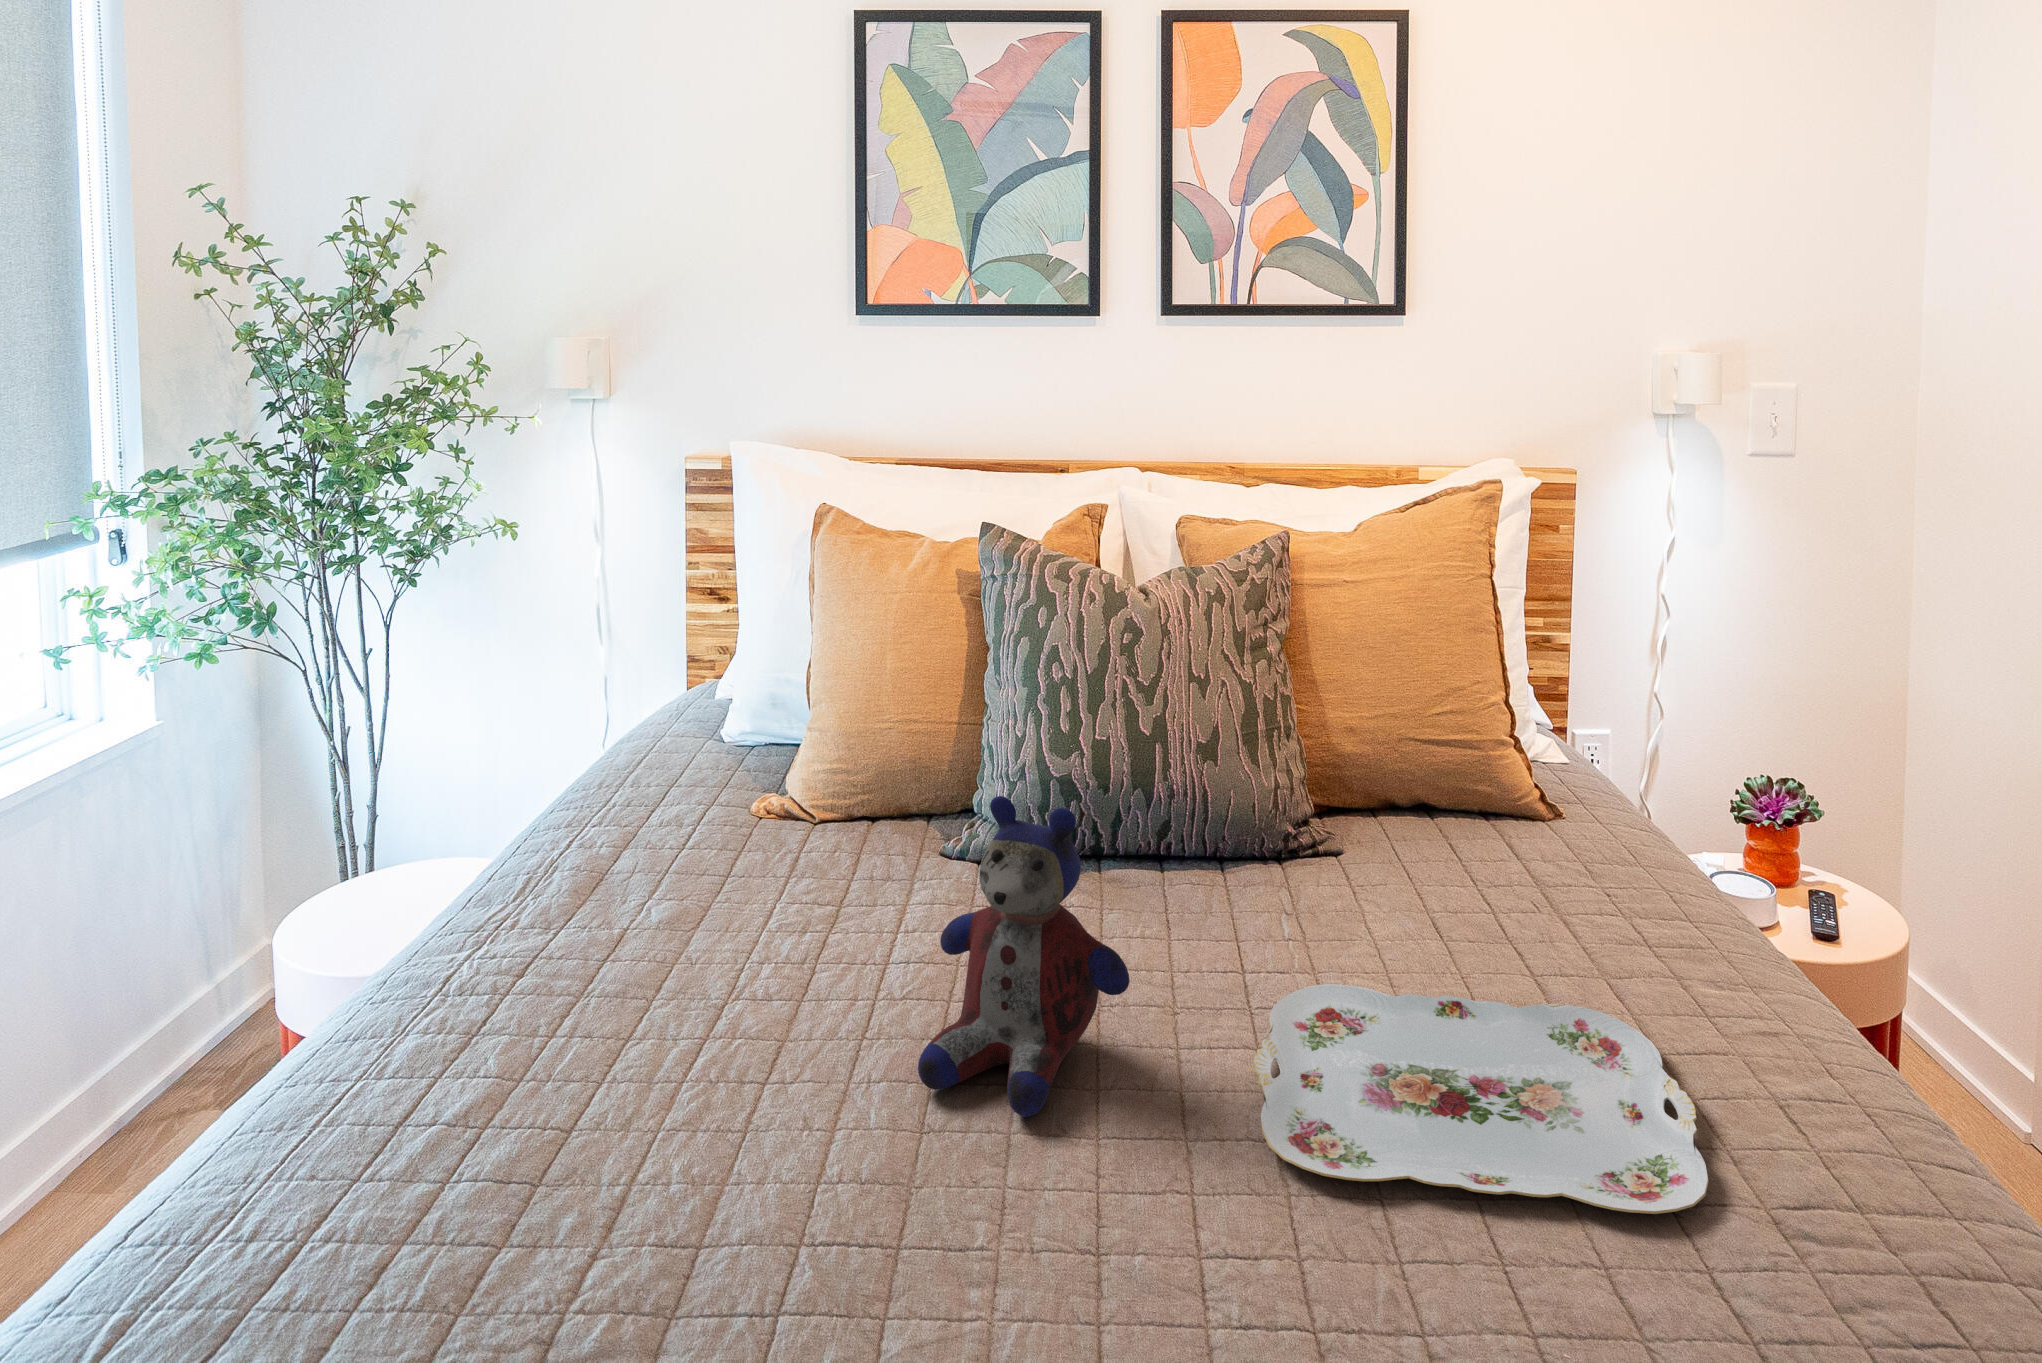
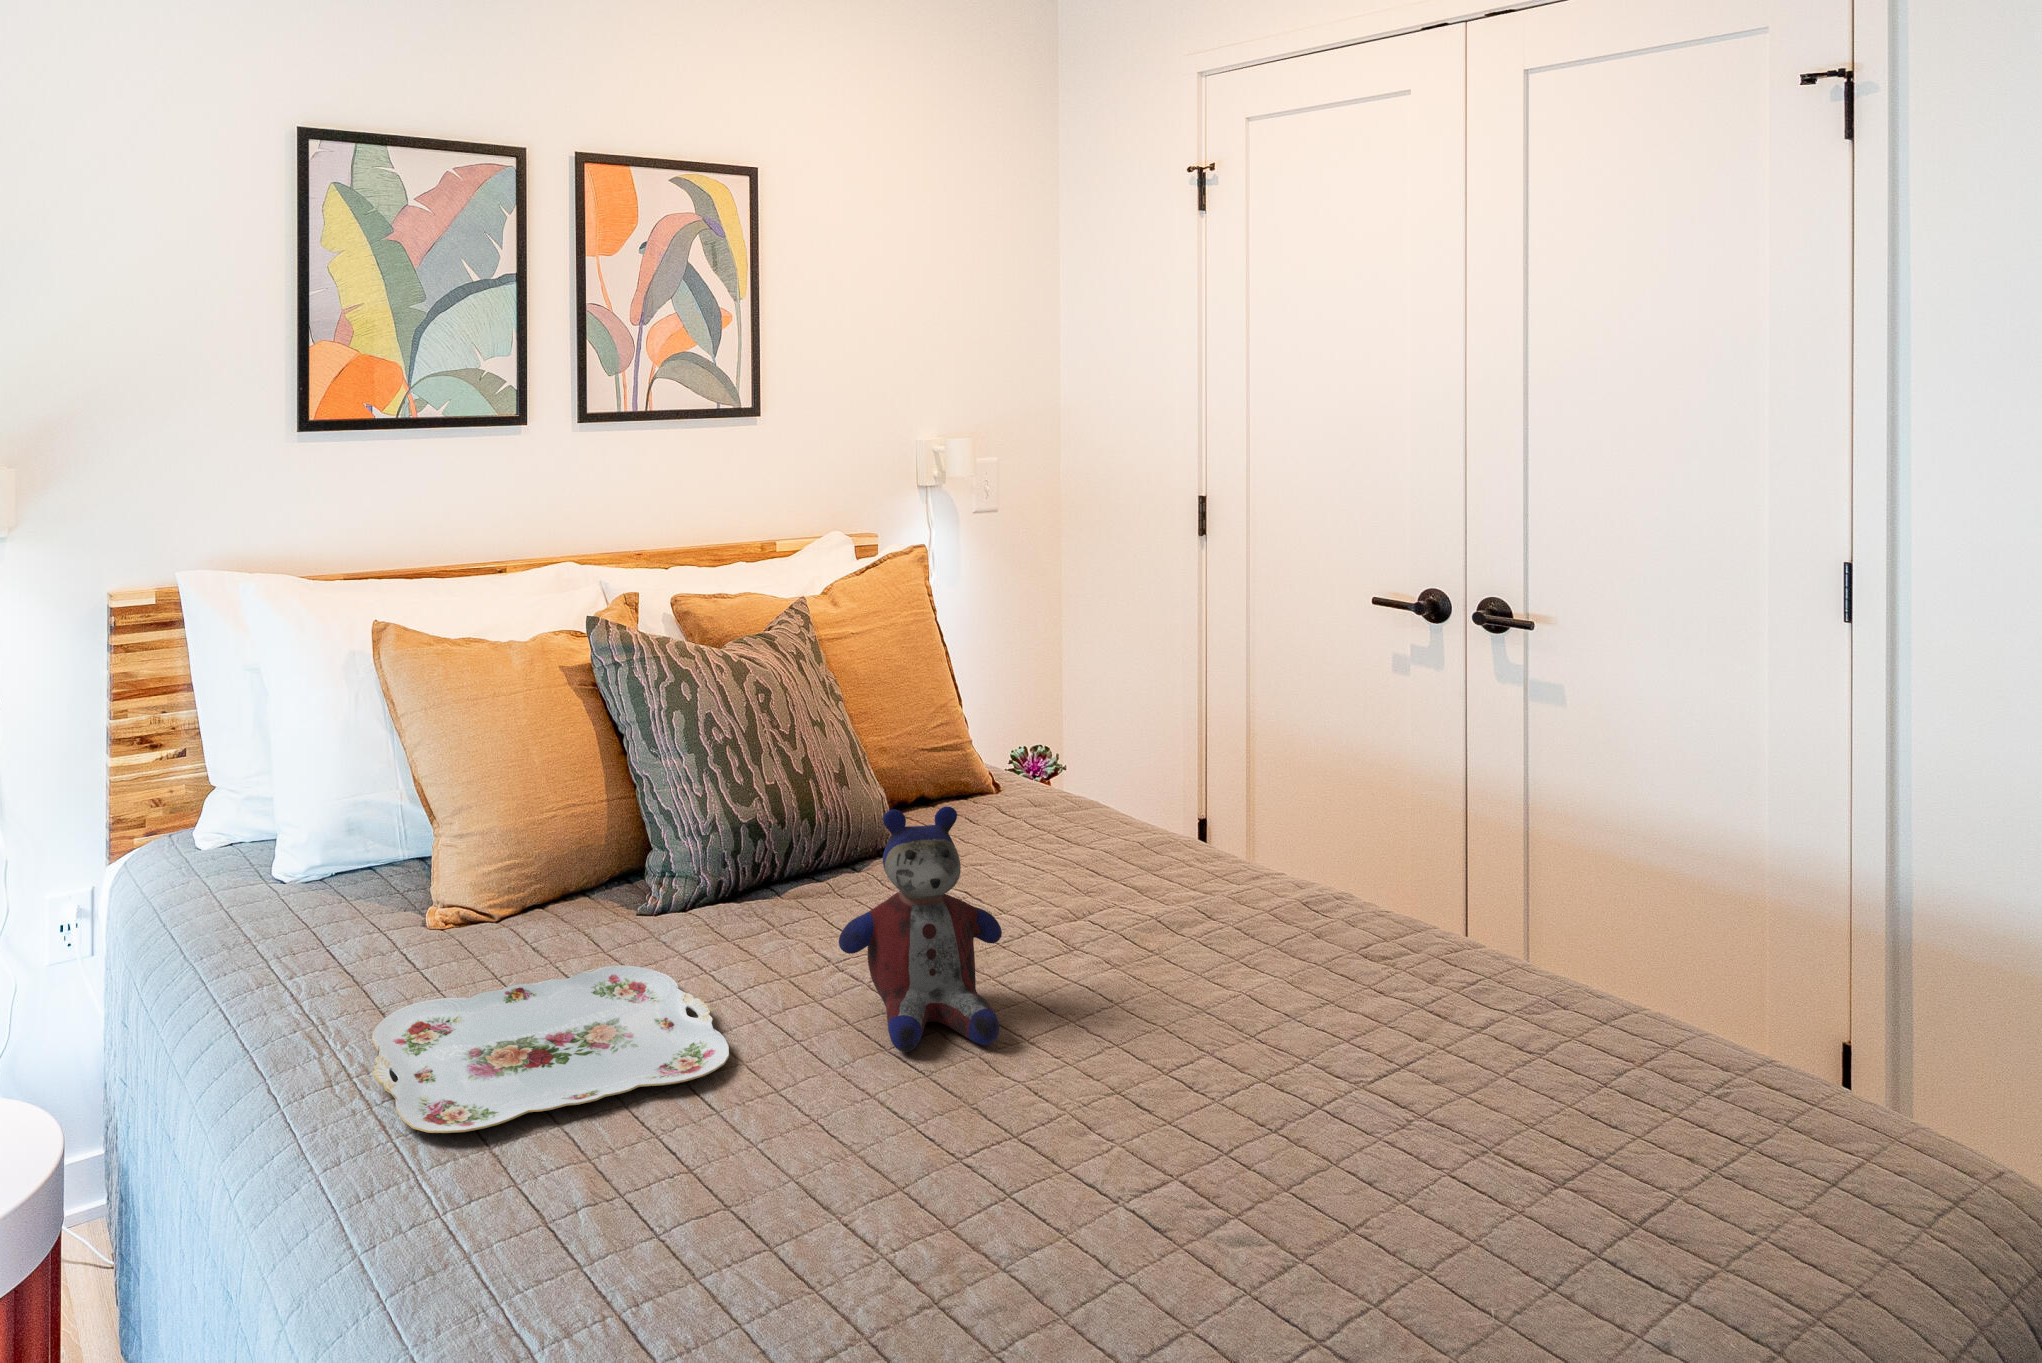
serving tray: present [1253,984,1709,1214] -> present [372,965,729,1133]

